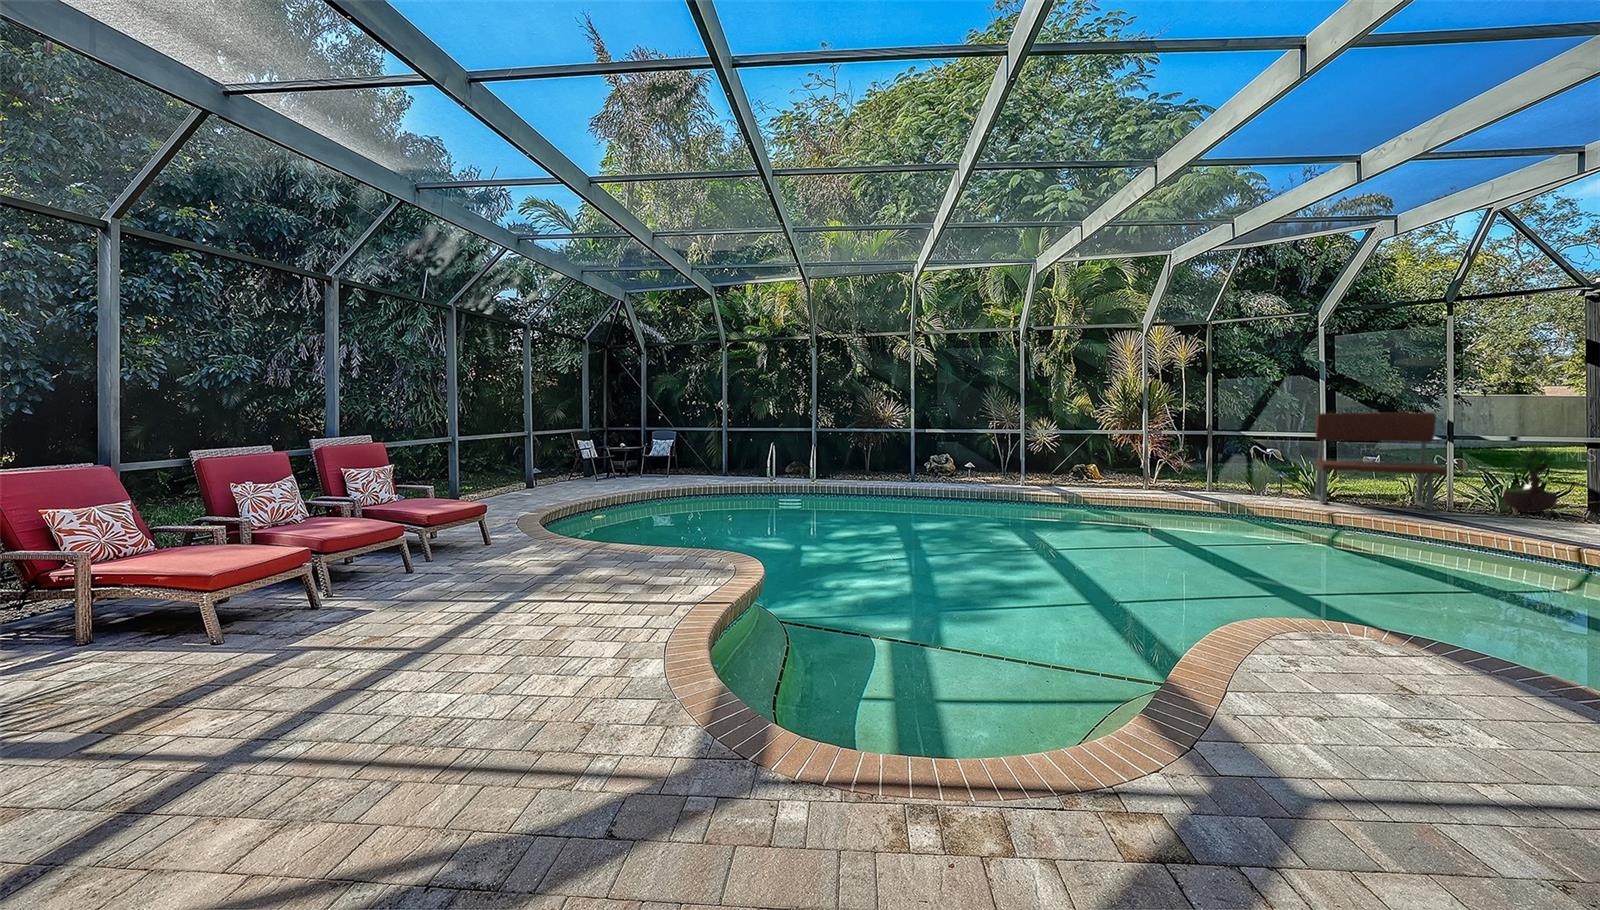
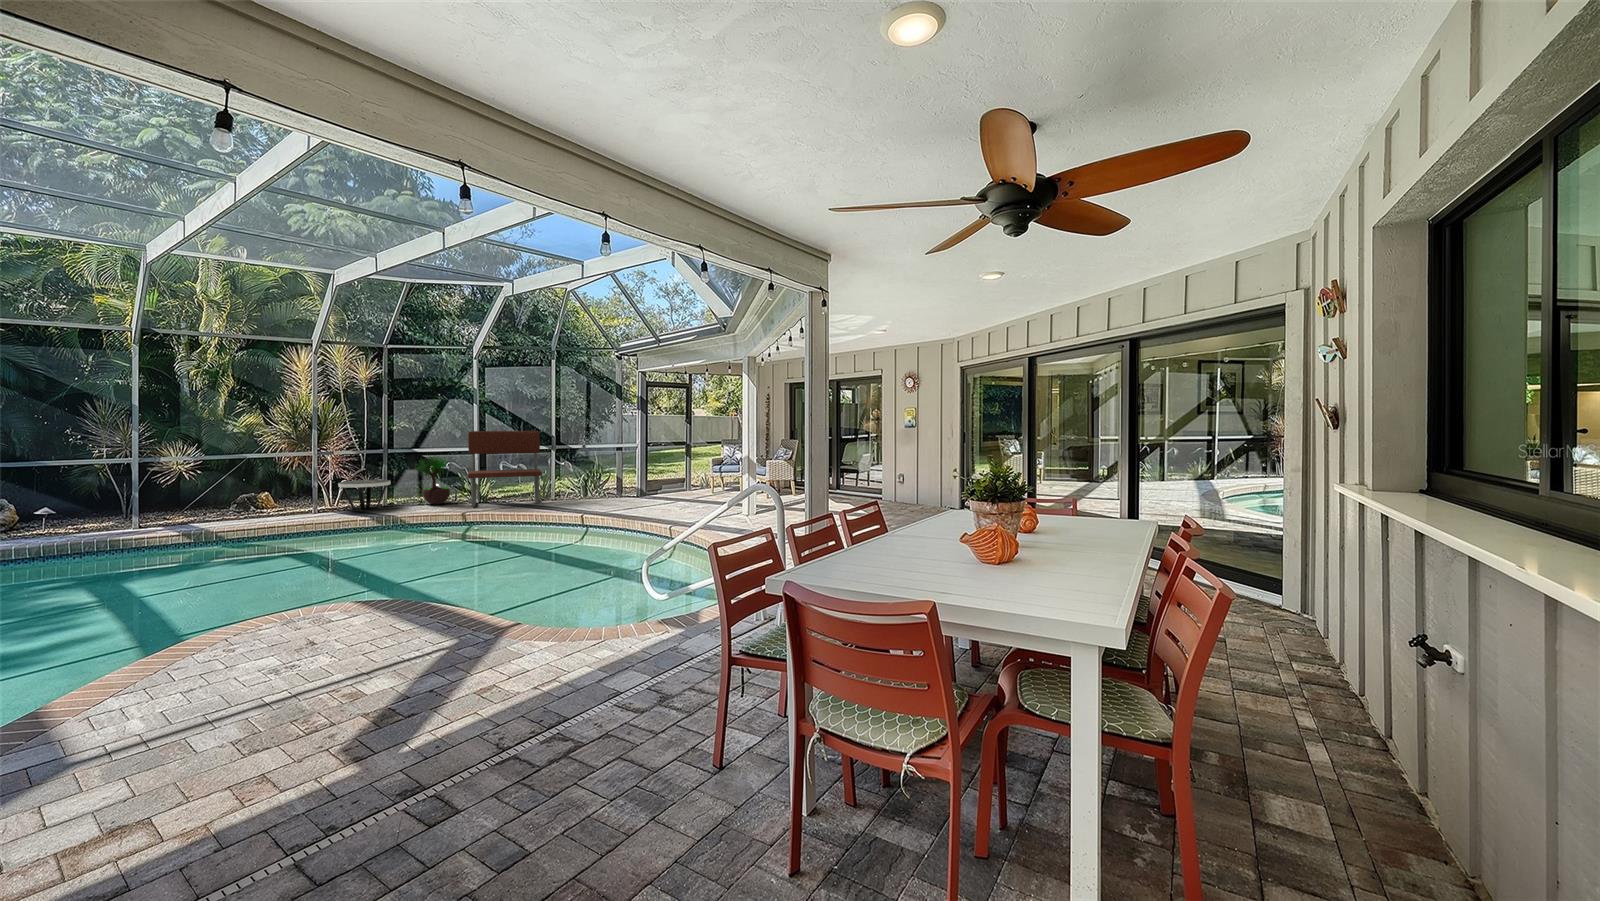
potted tree: present [1503,445,1569,513] -> present [416,456,450,504]
side table: none [1163,461,1214,492] -> present [338,479,391,511]

